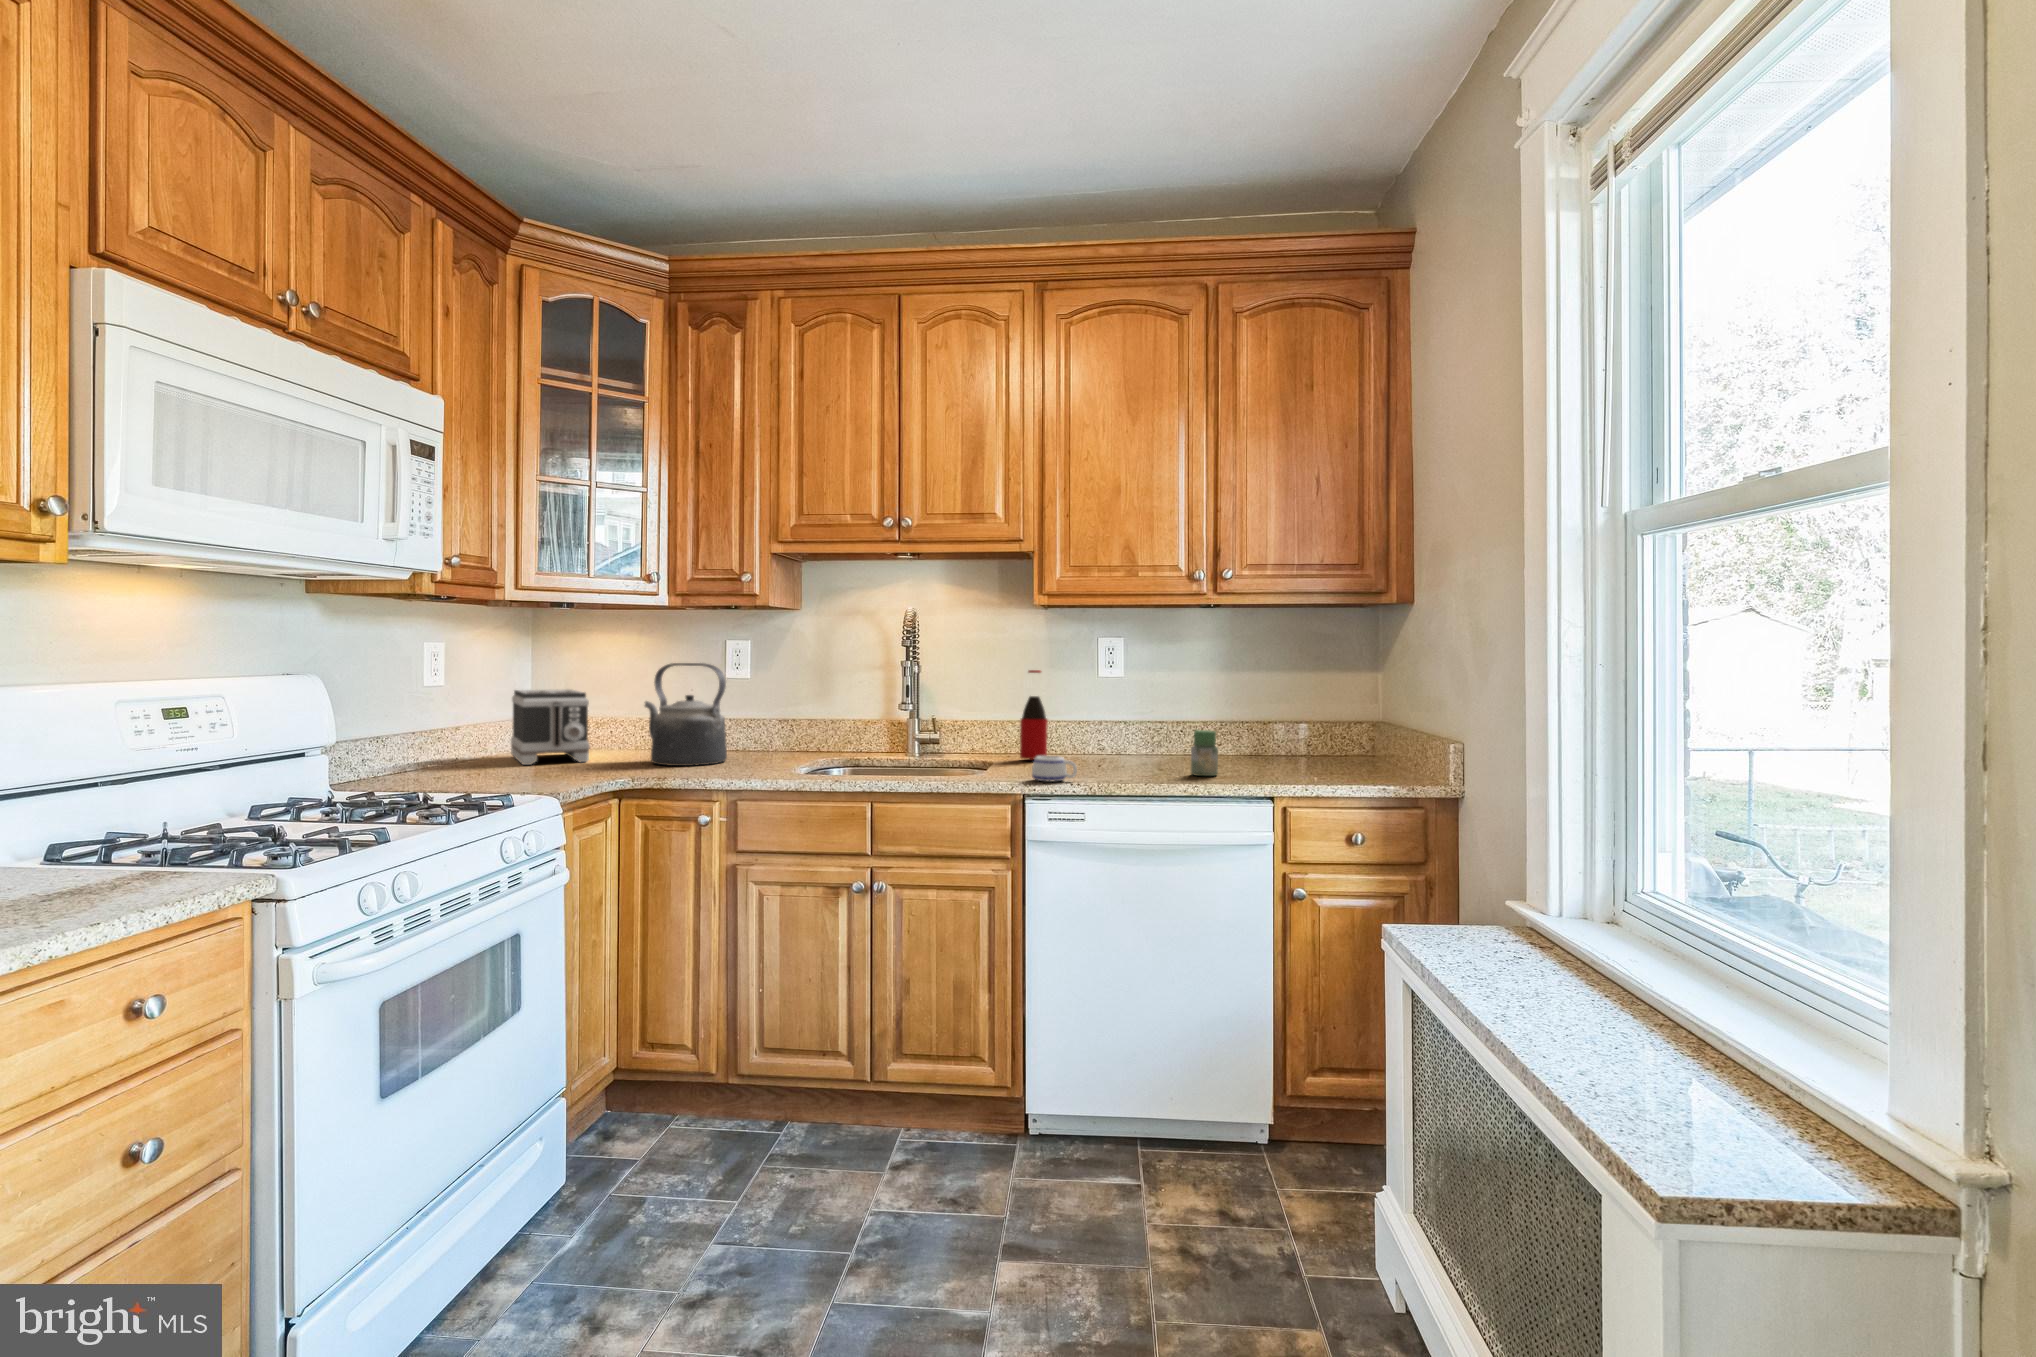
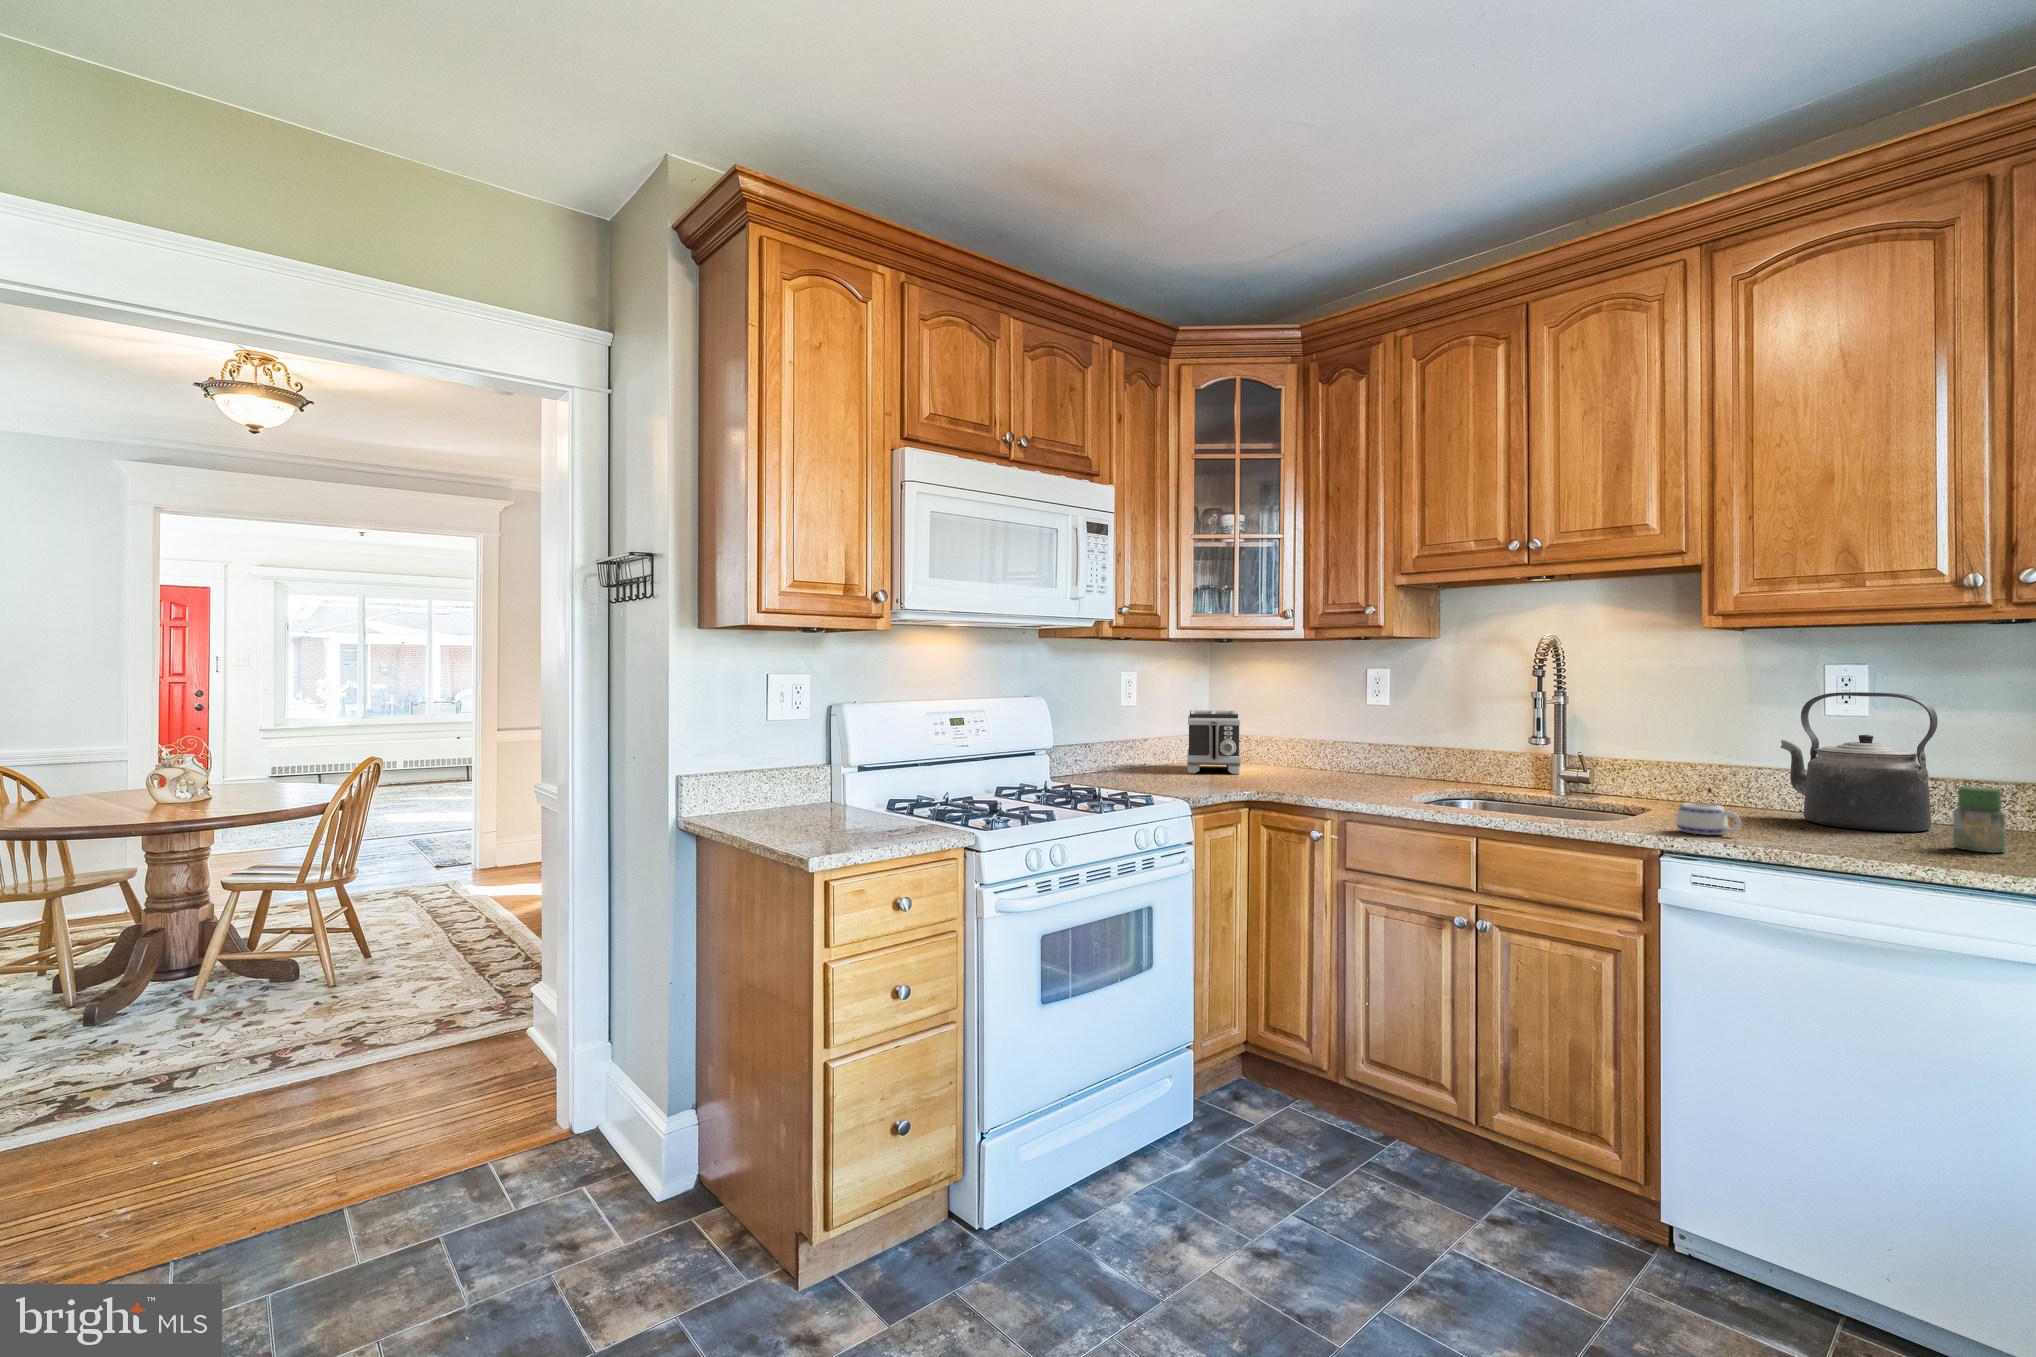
kettle: present [645,663,727,766] -> present [1781,692,1938,832]
bottle: present [1020,670,1048,759] -> none [1699,698,1740,810]

